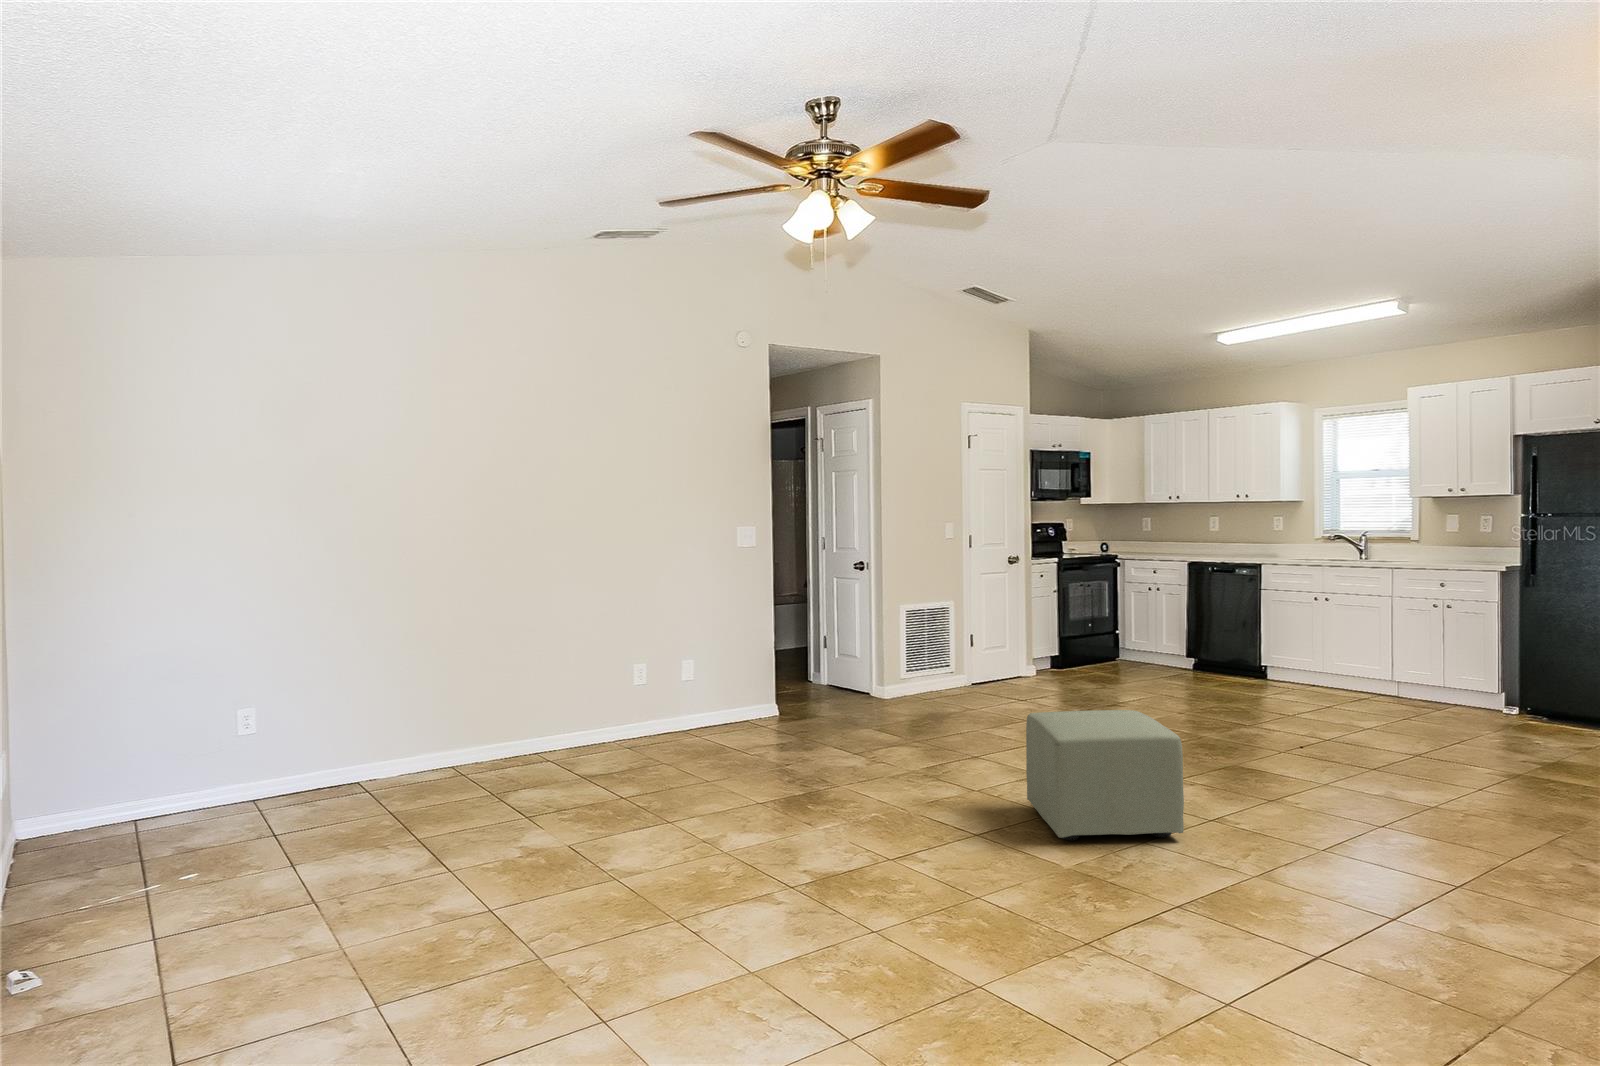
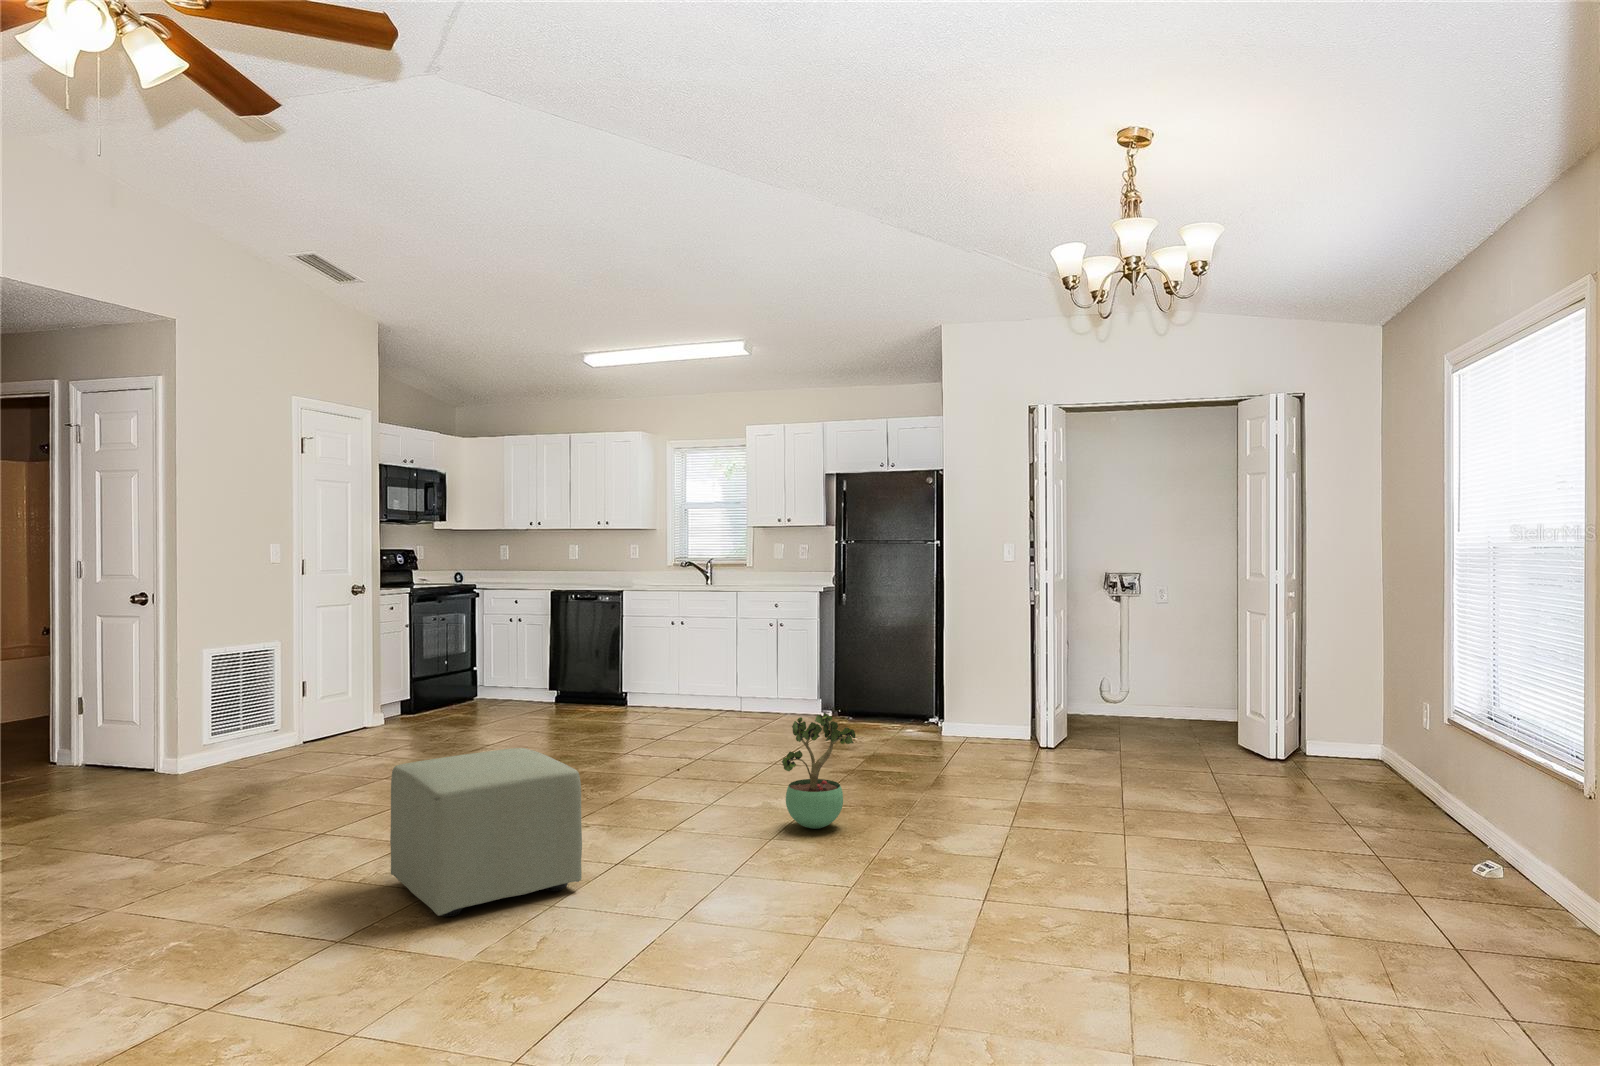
potted plant: none [1407,709,1501,829] -> present [782,713,855,829]

